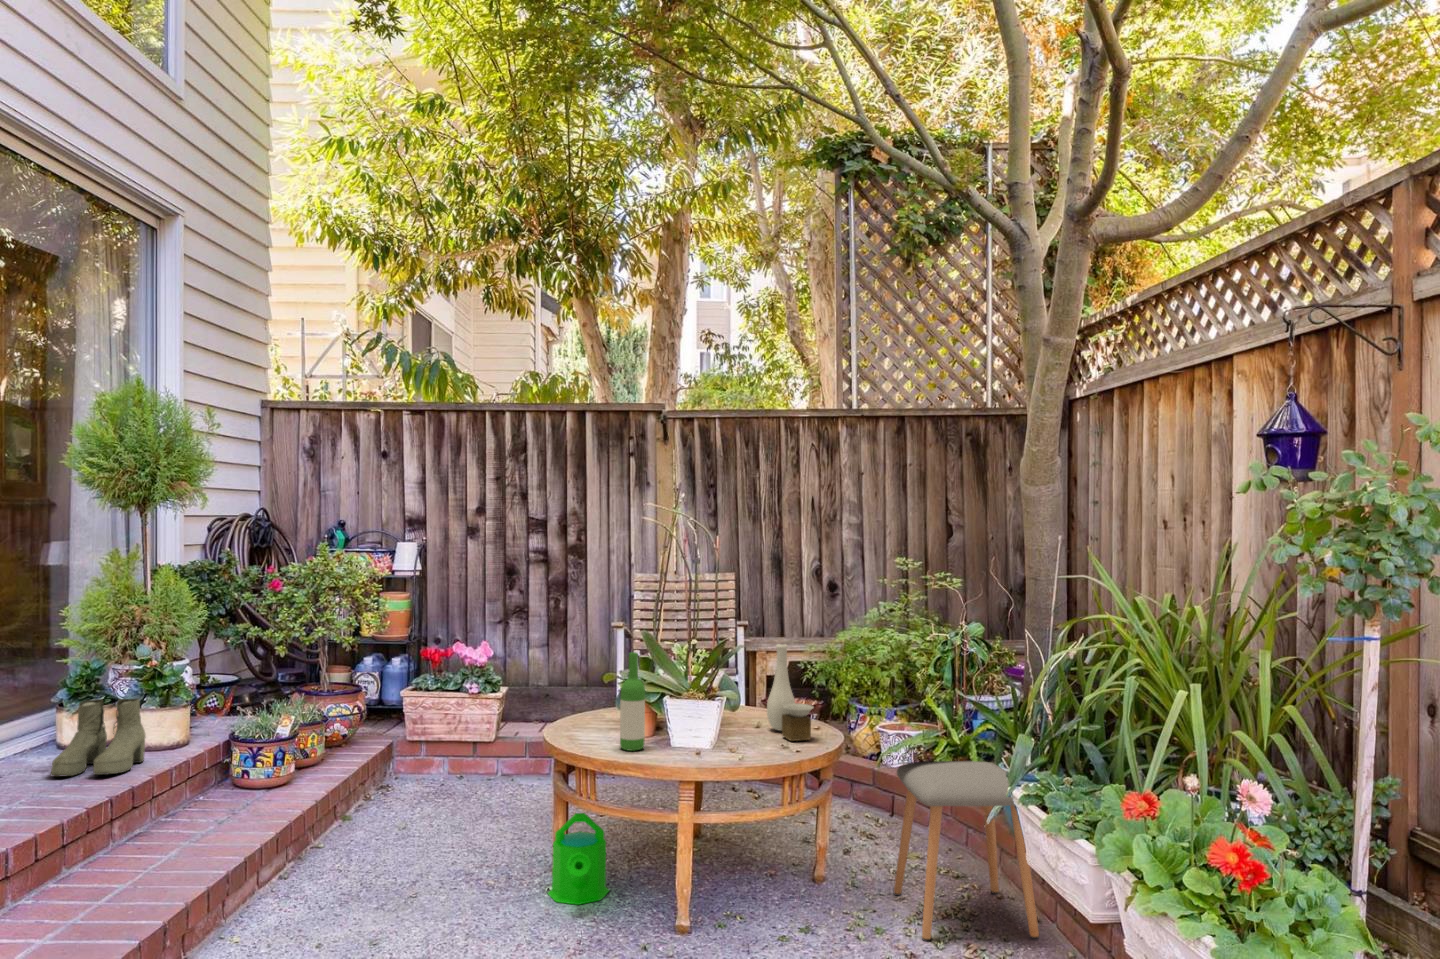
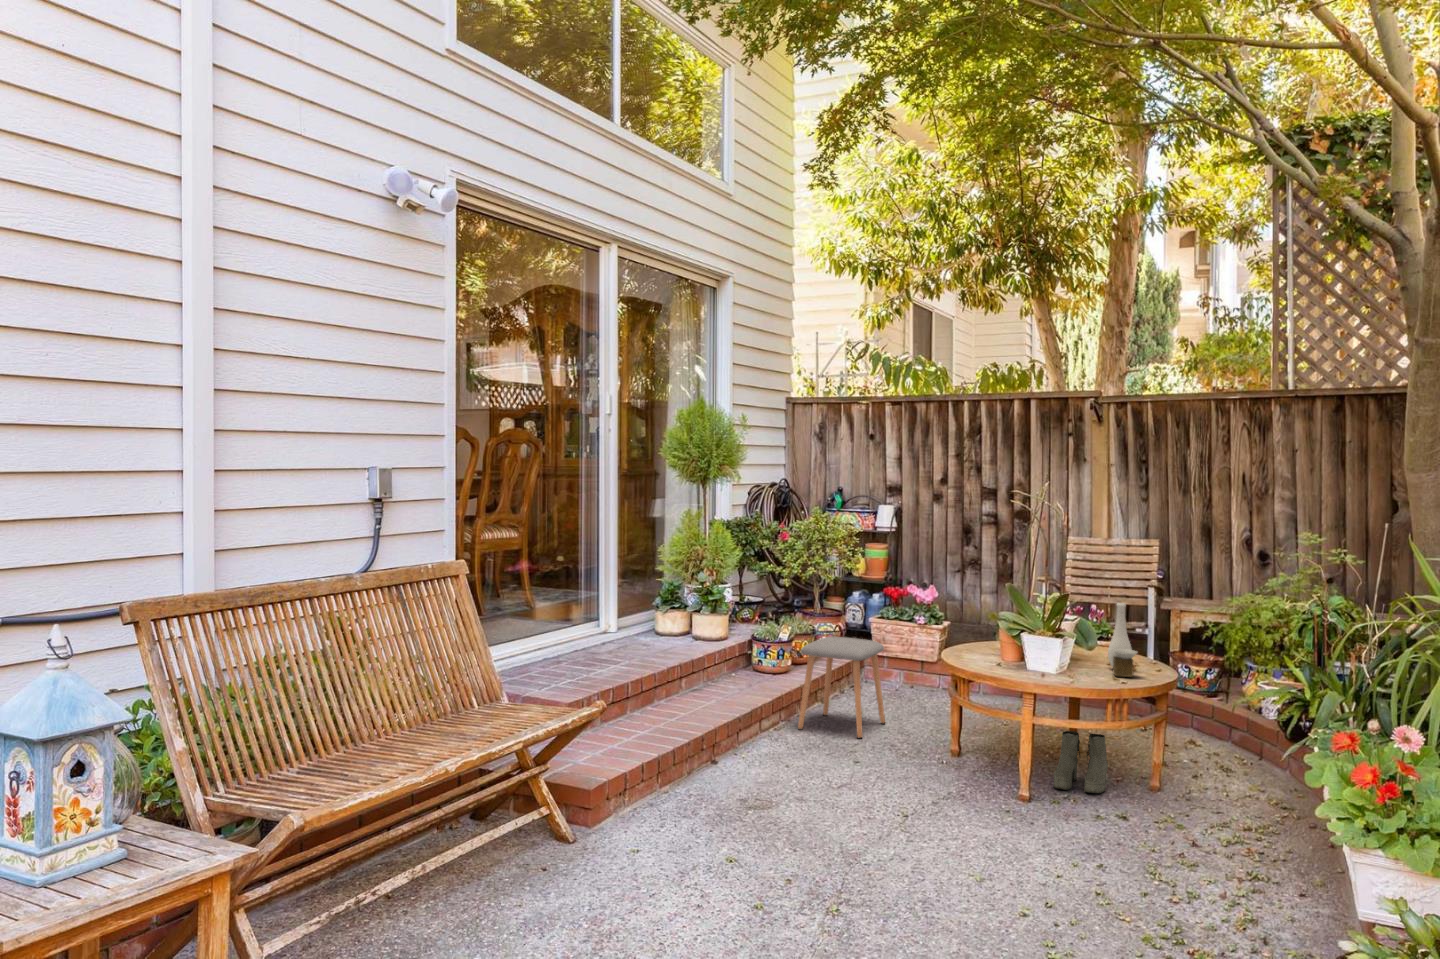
wine bottle: present [620,652,645,751] -> none [979,599,997,667]
boots: present [51,699,145,777] -> present [1054,731,1108,793]
stool: present [893,761,1039,941] -> present [798,636,885,739]
watering can: present [548,813,609,905] -> none [931,706,974,766]

